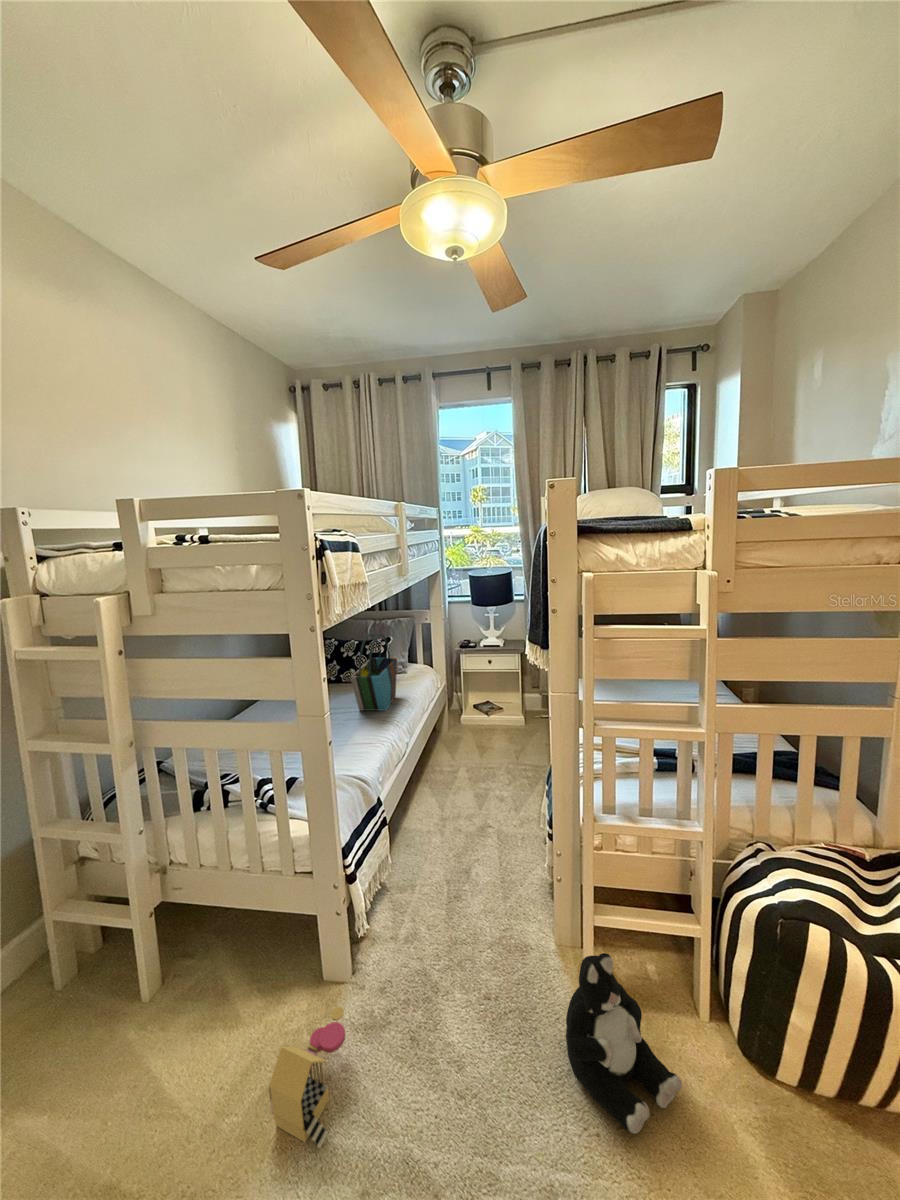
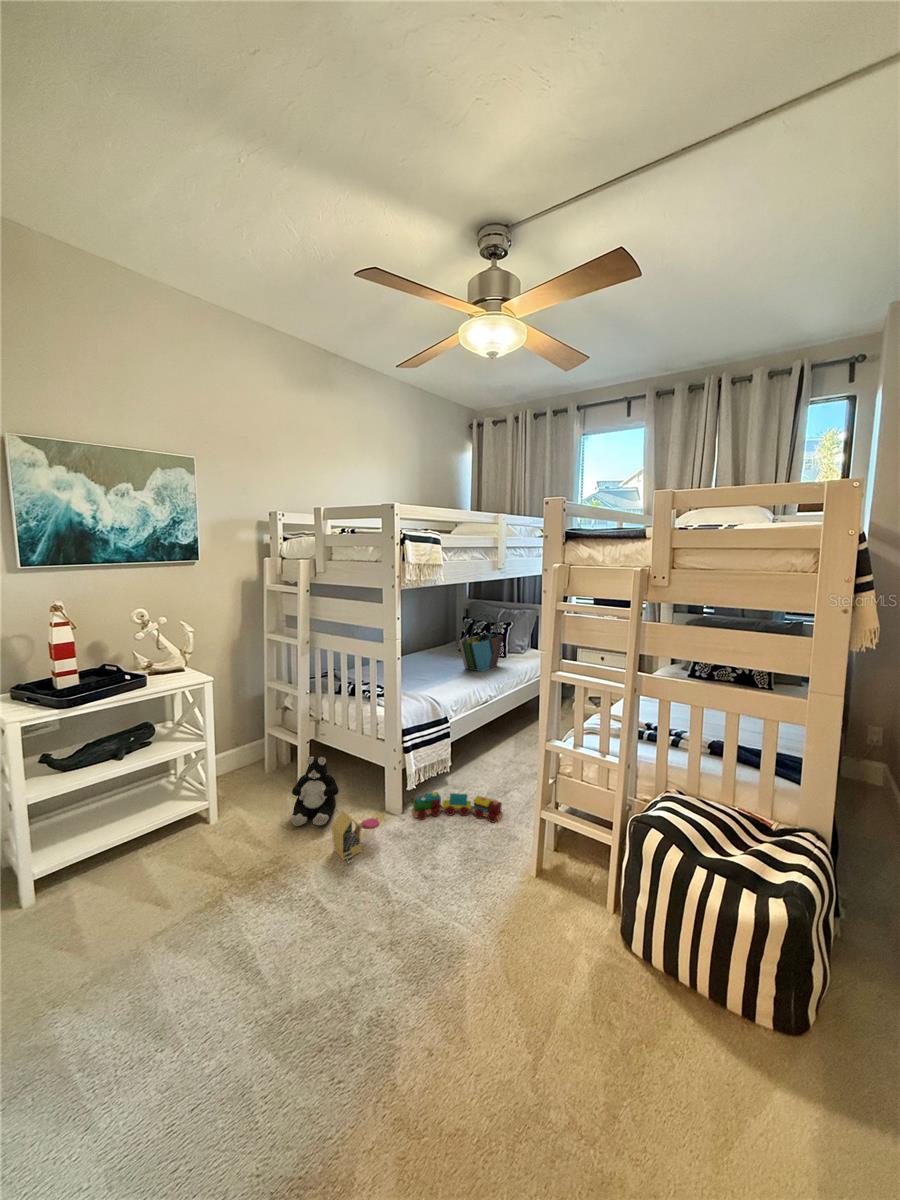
toy train: none [367,898,492,976] -> present [411,792,503,822]
plush toy: present [566,953,682,1134] -> present [290,756,339,826]

